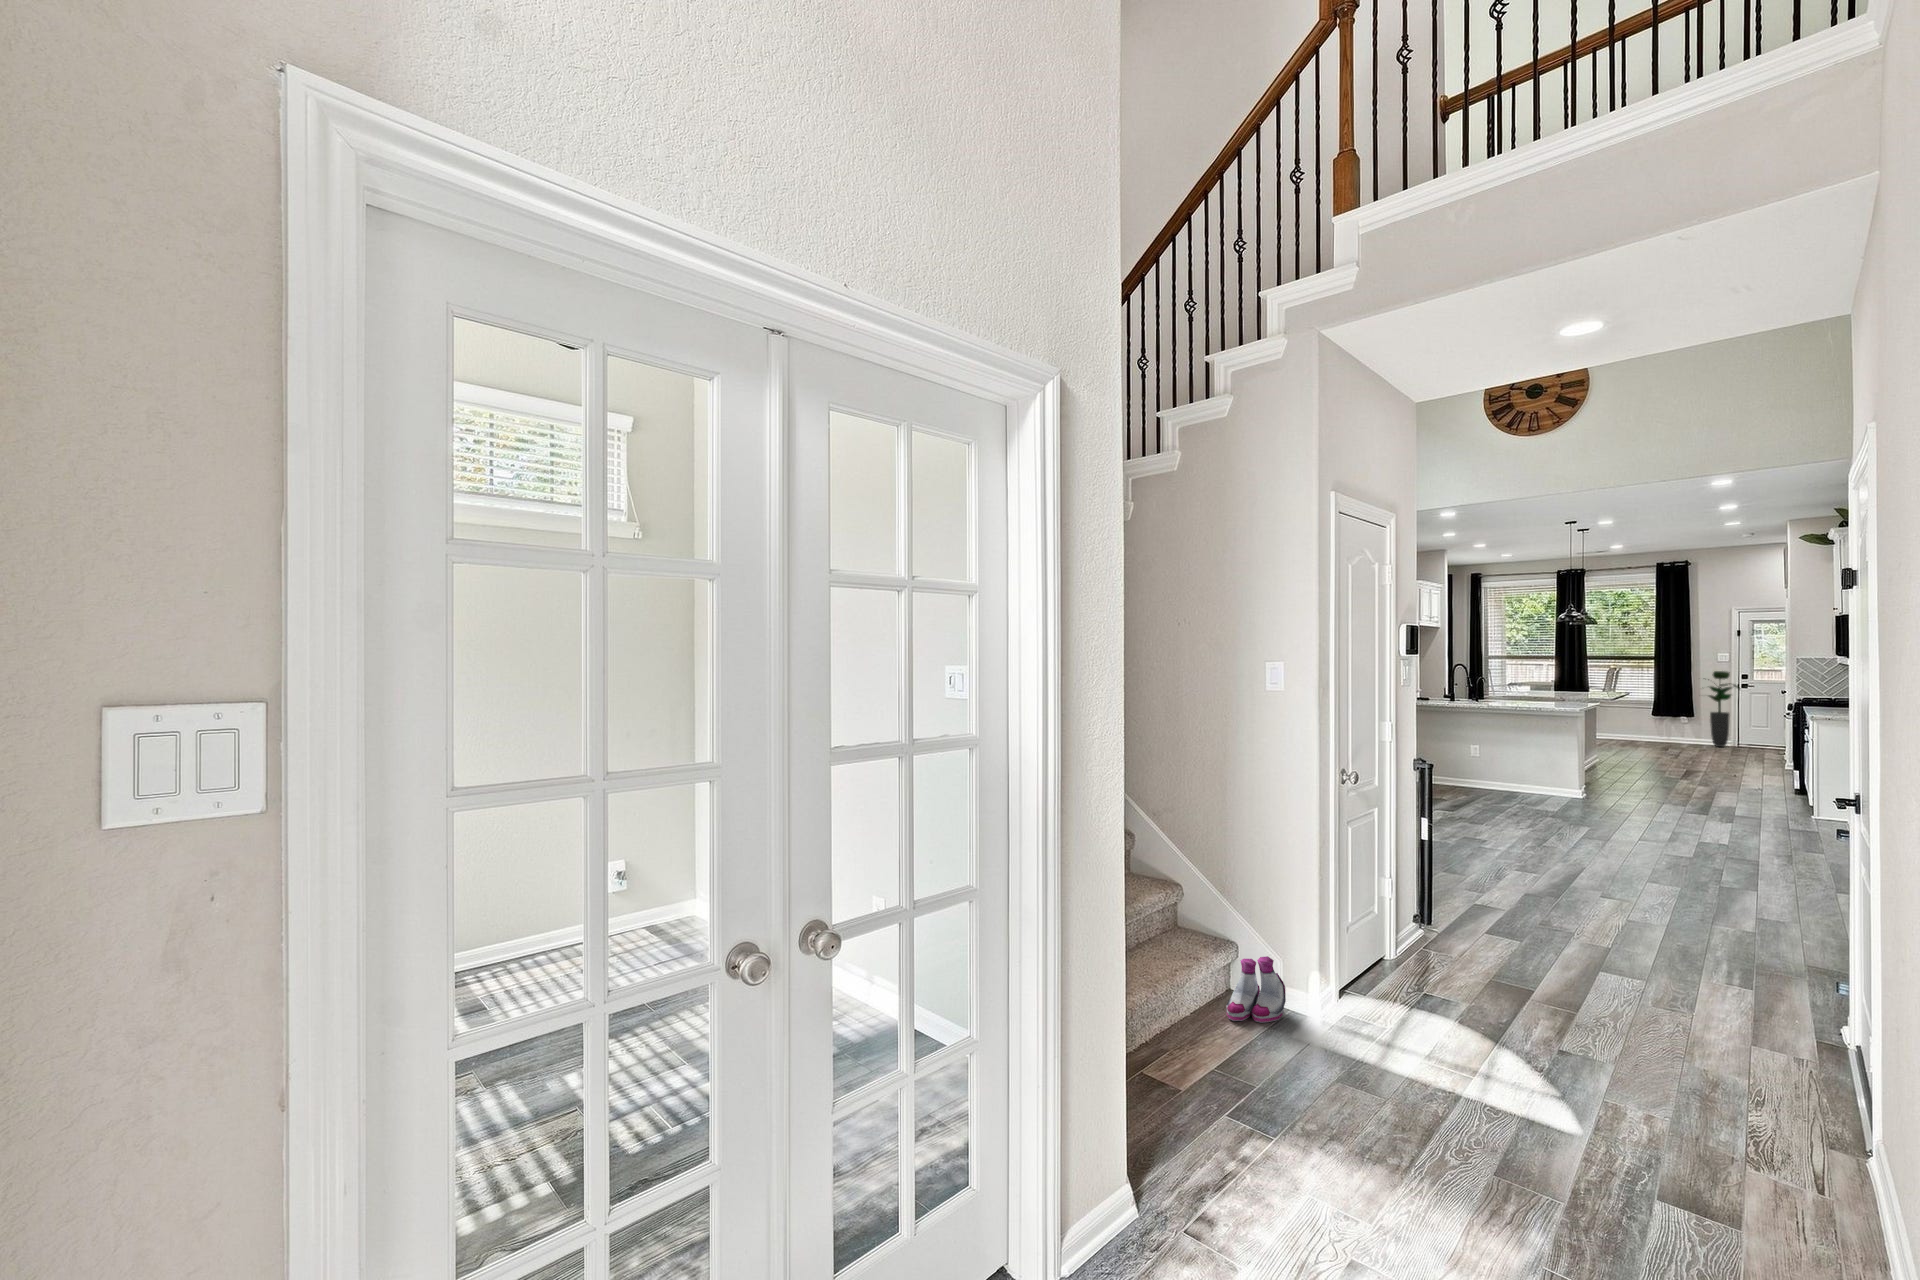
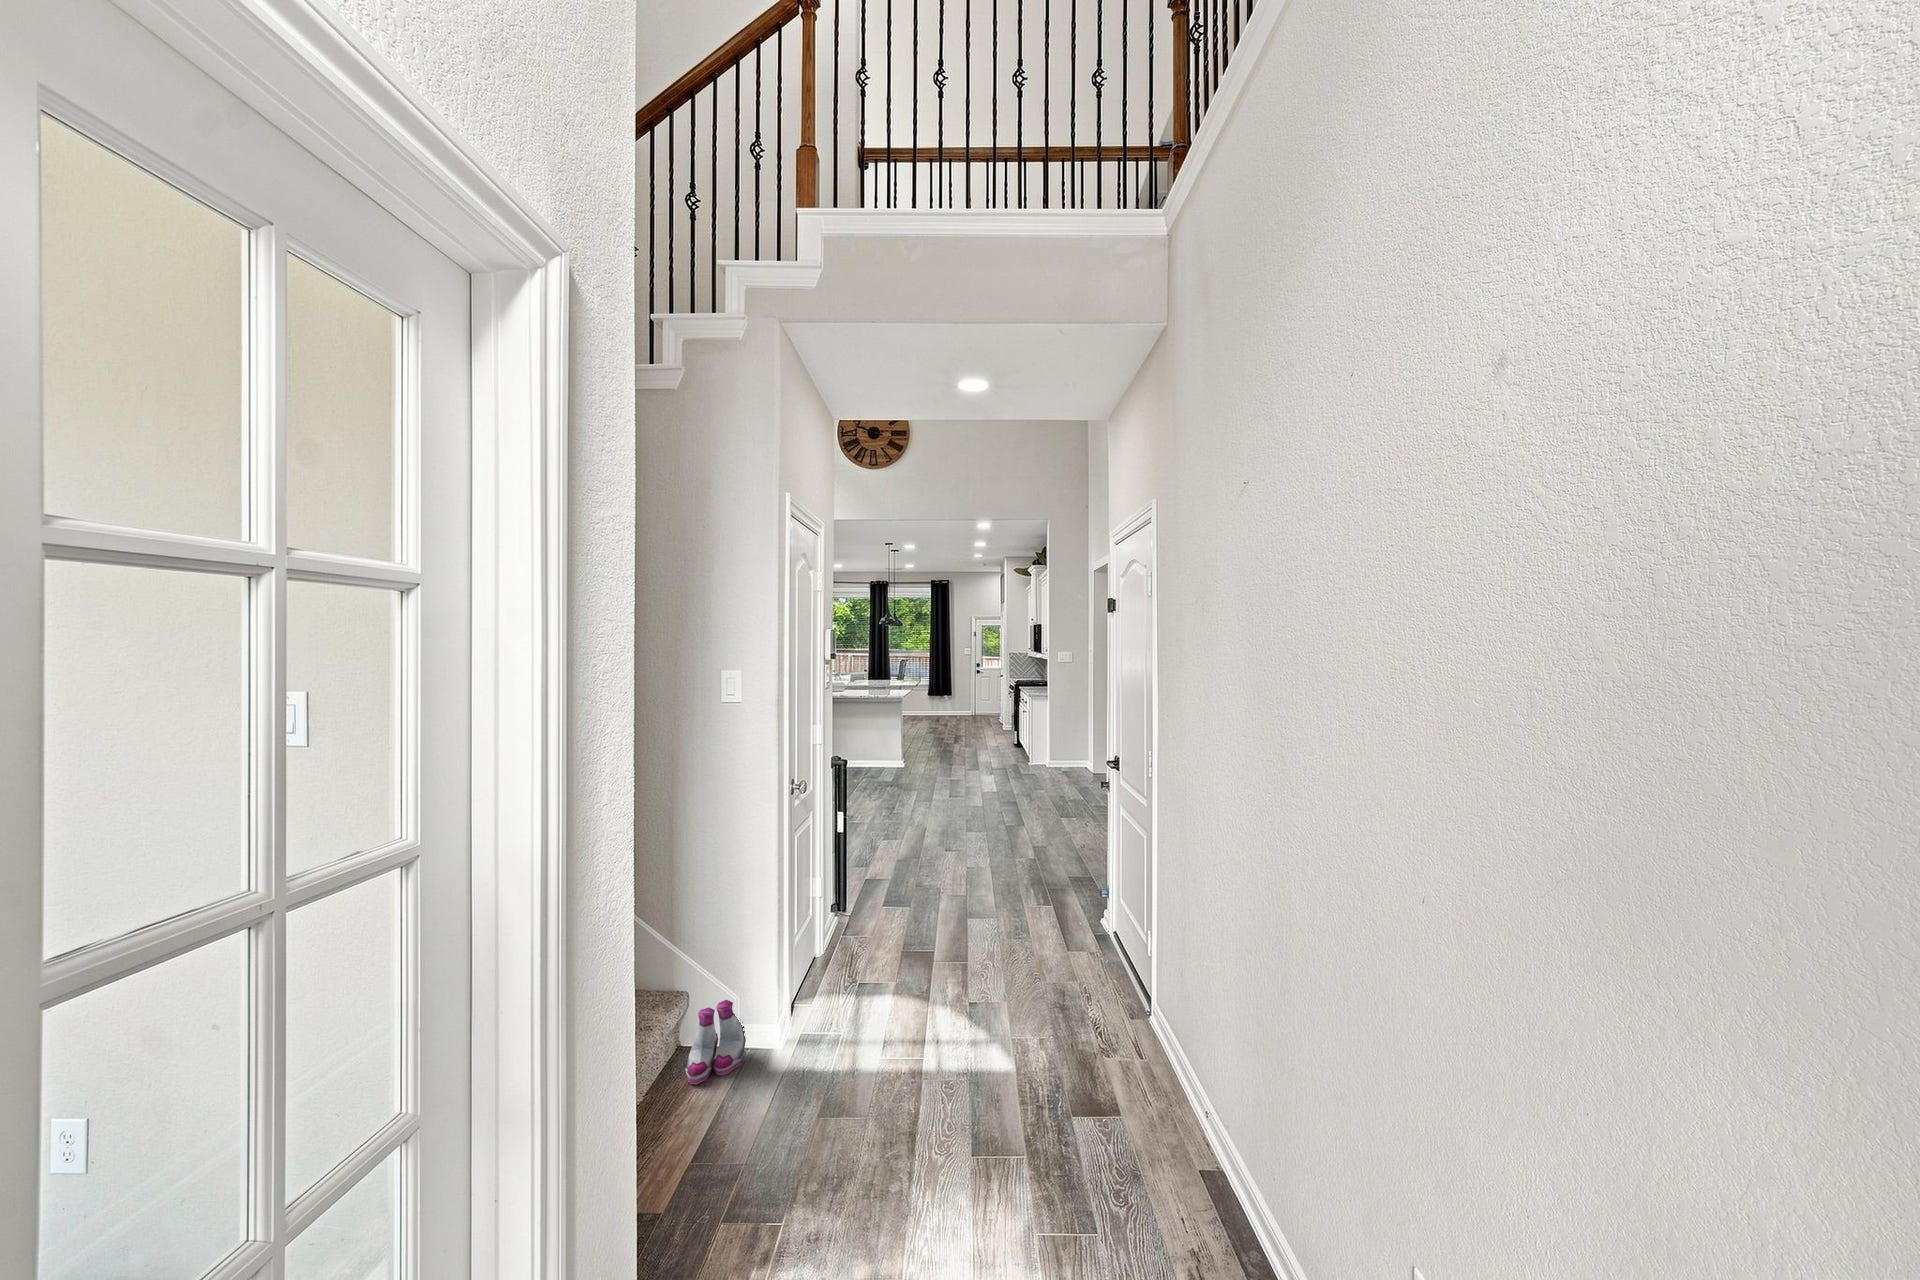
potted plant: present [1708,671,1740,747] -> none [954,658,978,713]

